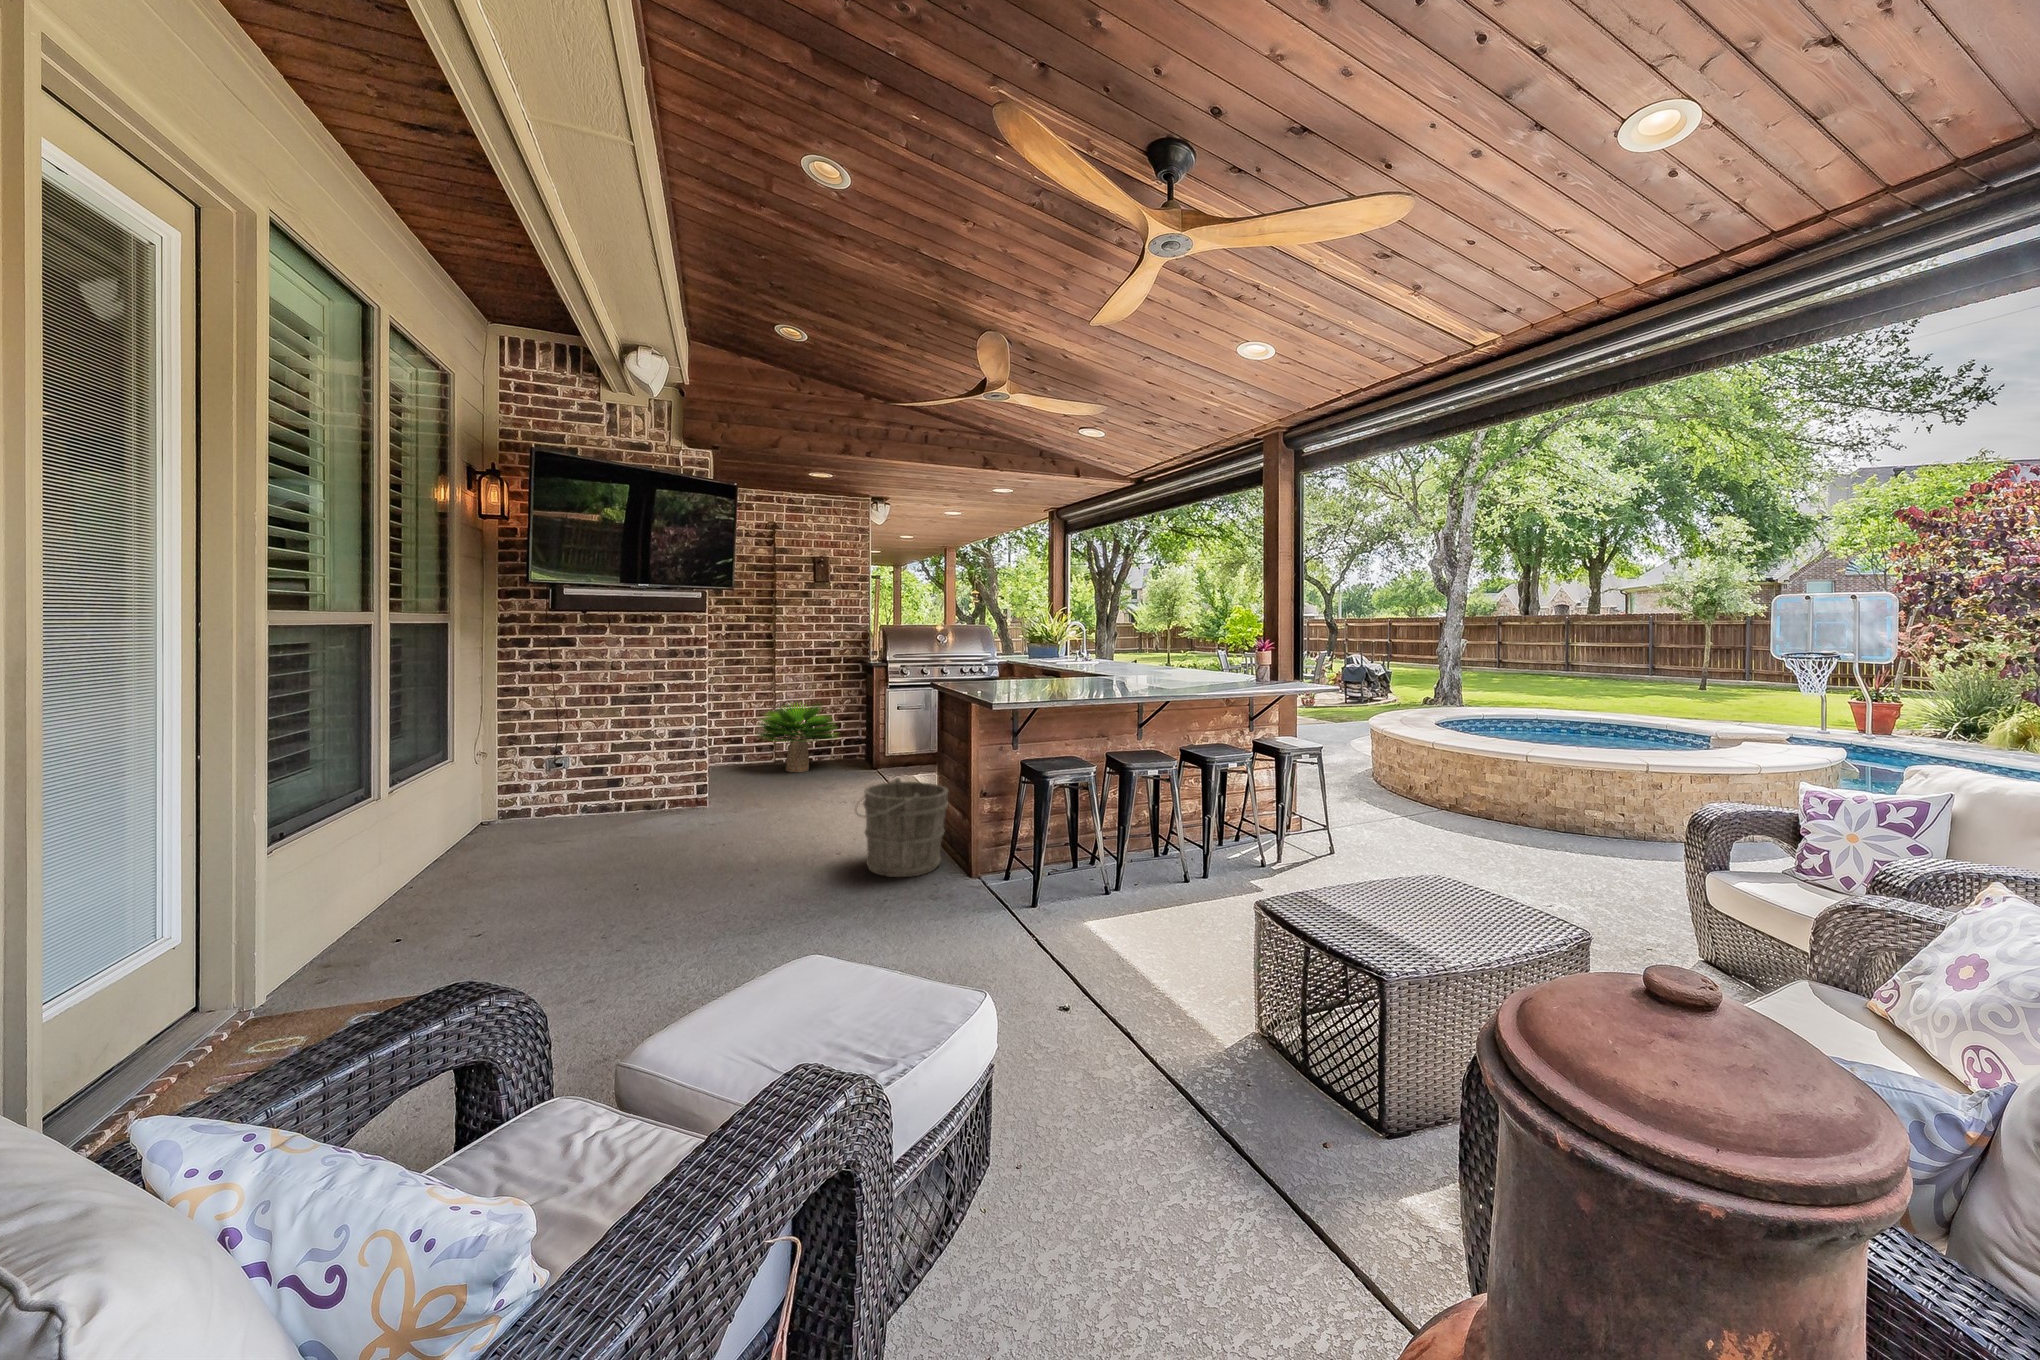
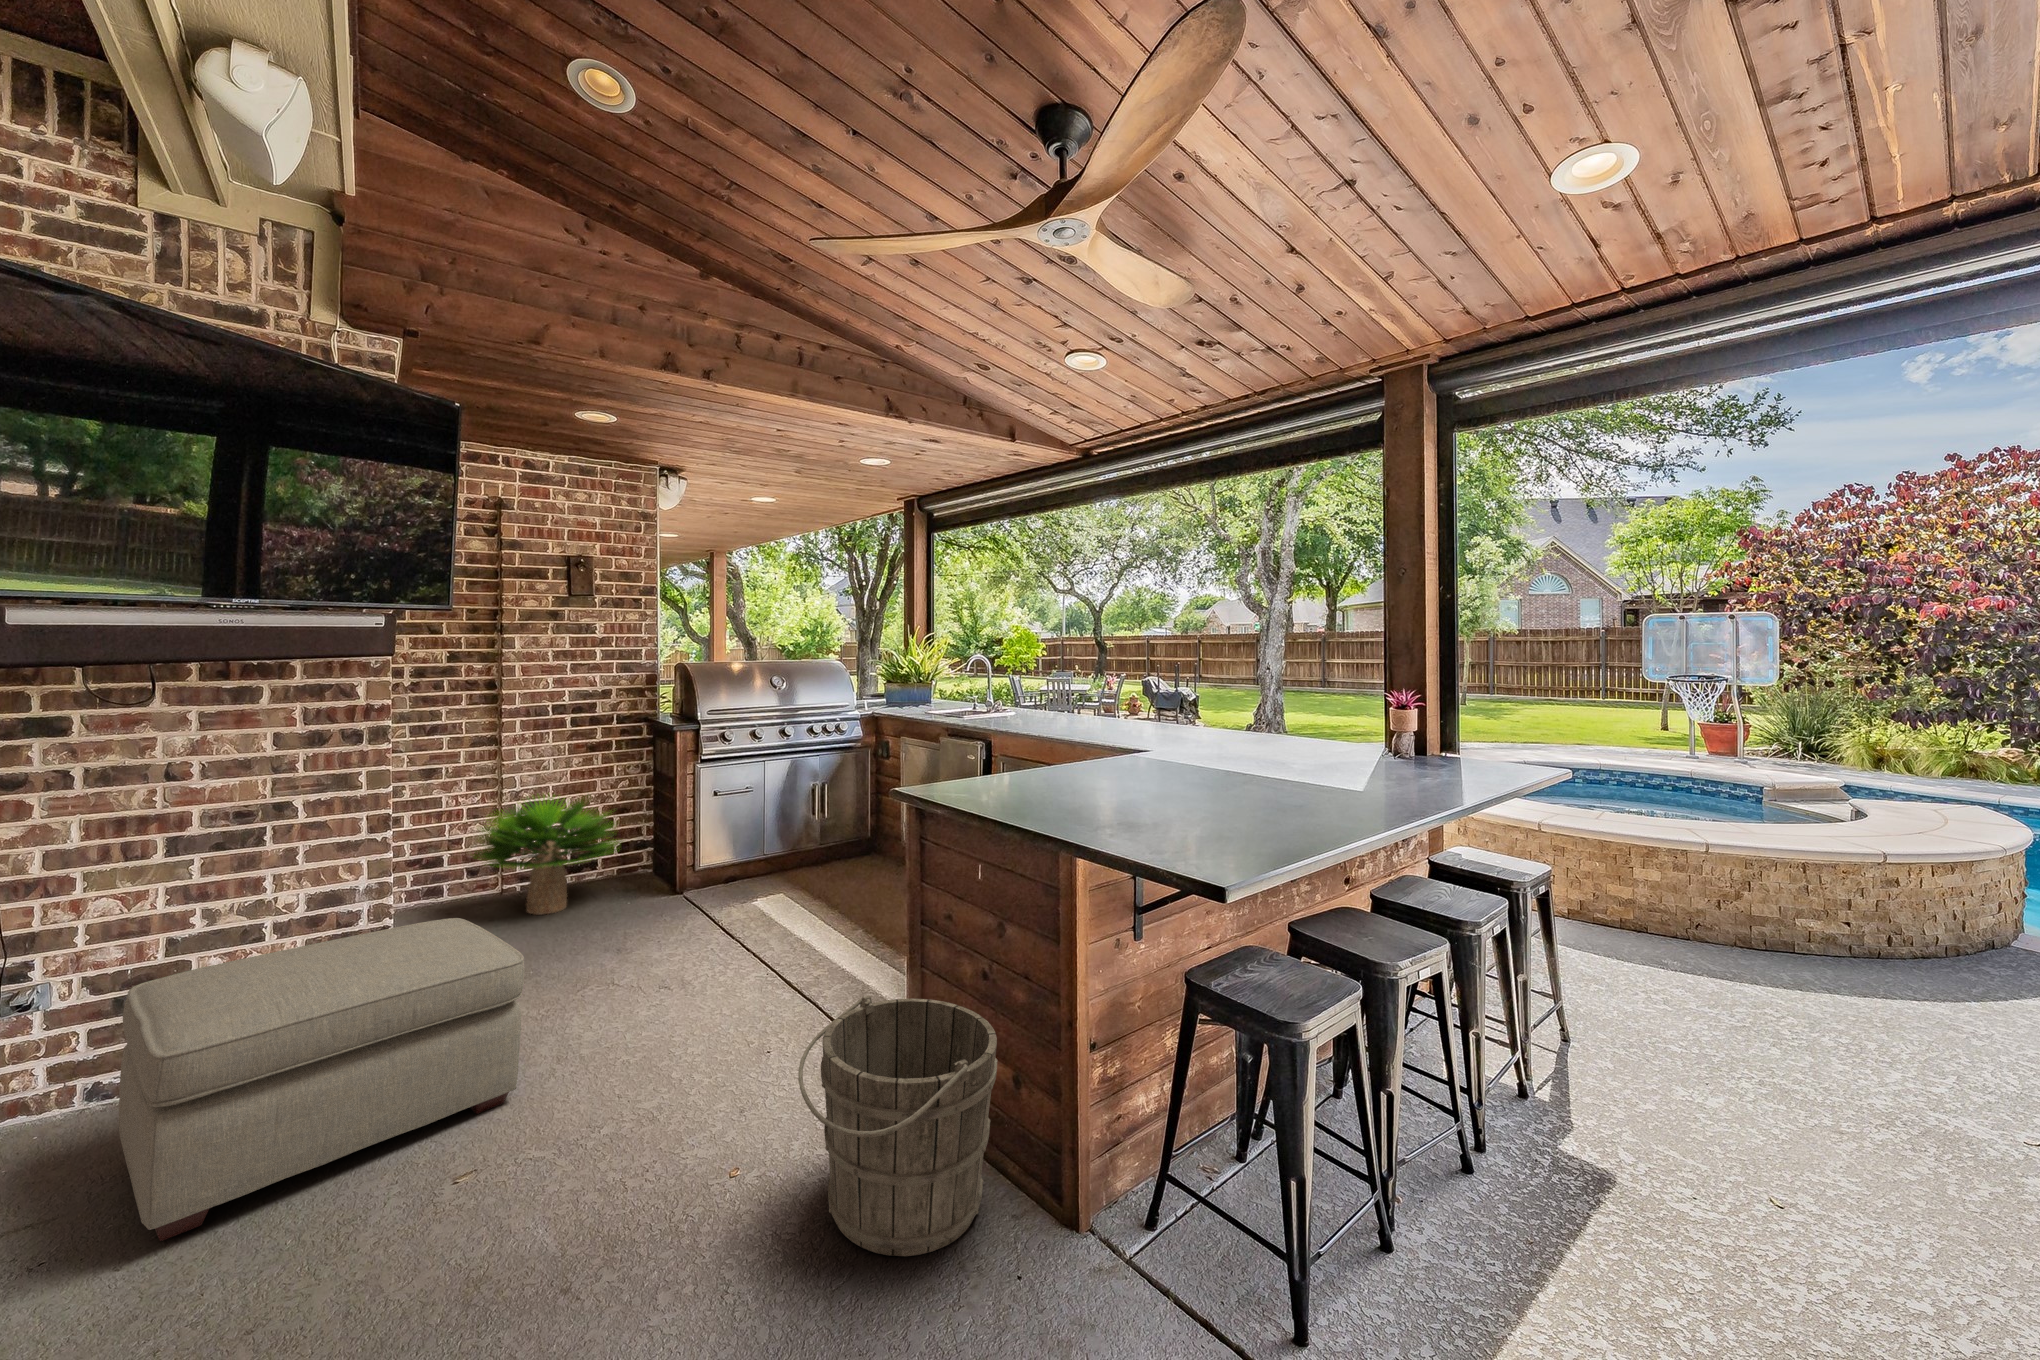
ottoman: none [597,748,759,847] -> present [118,918,525,1241]

